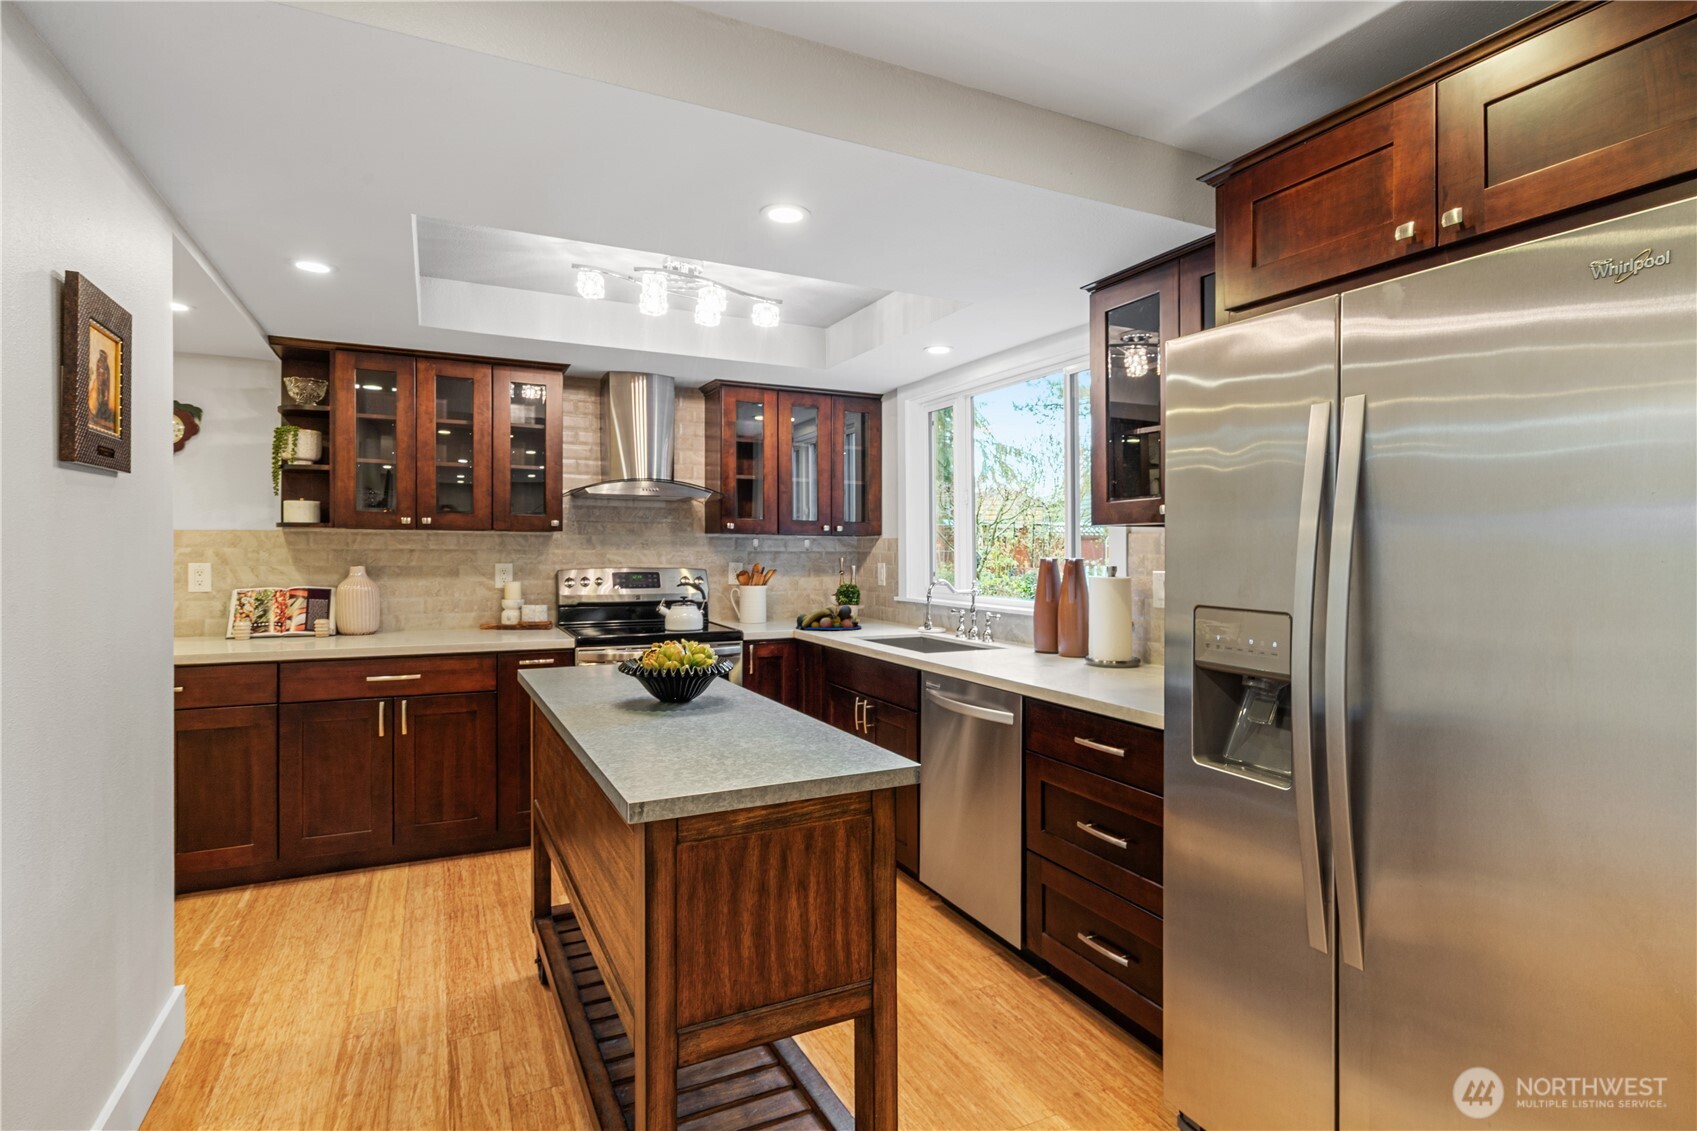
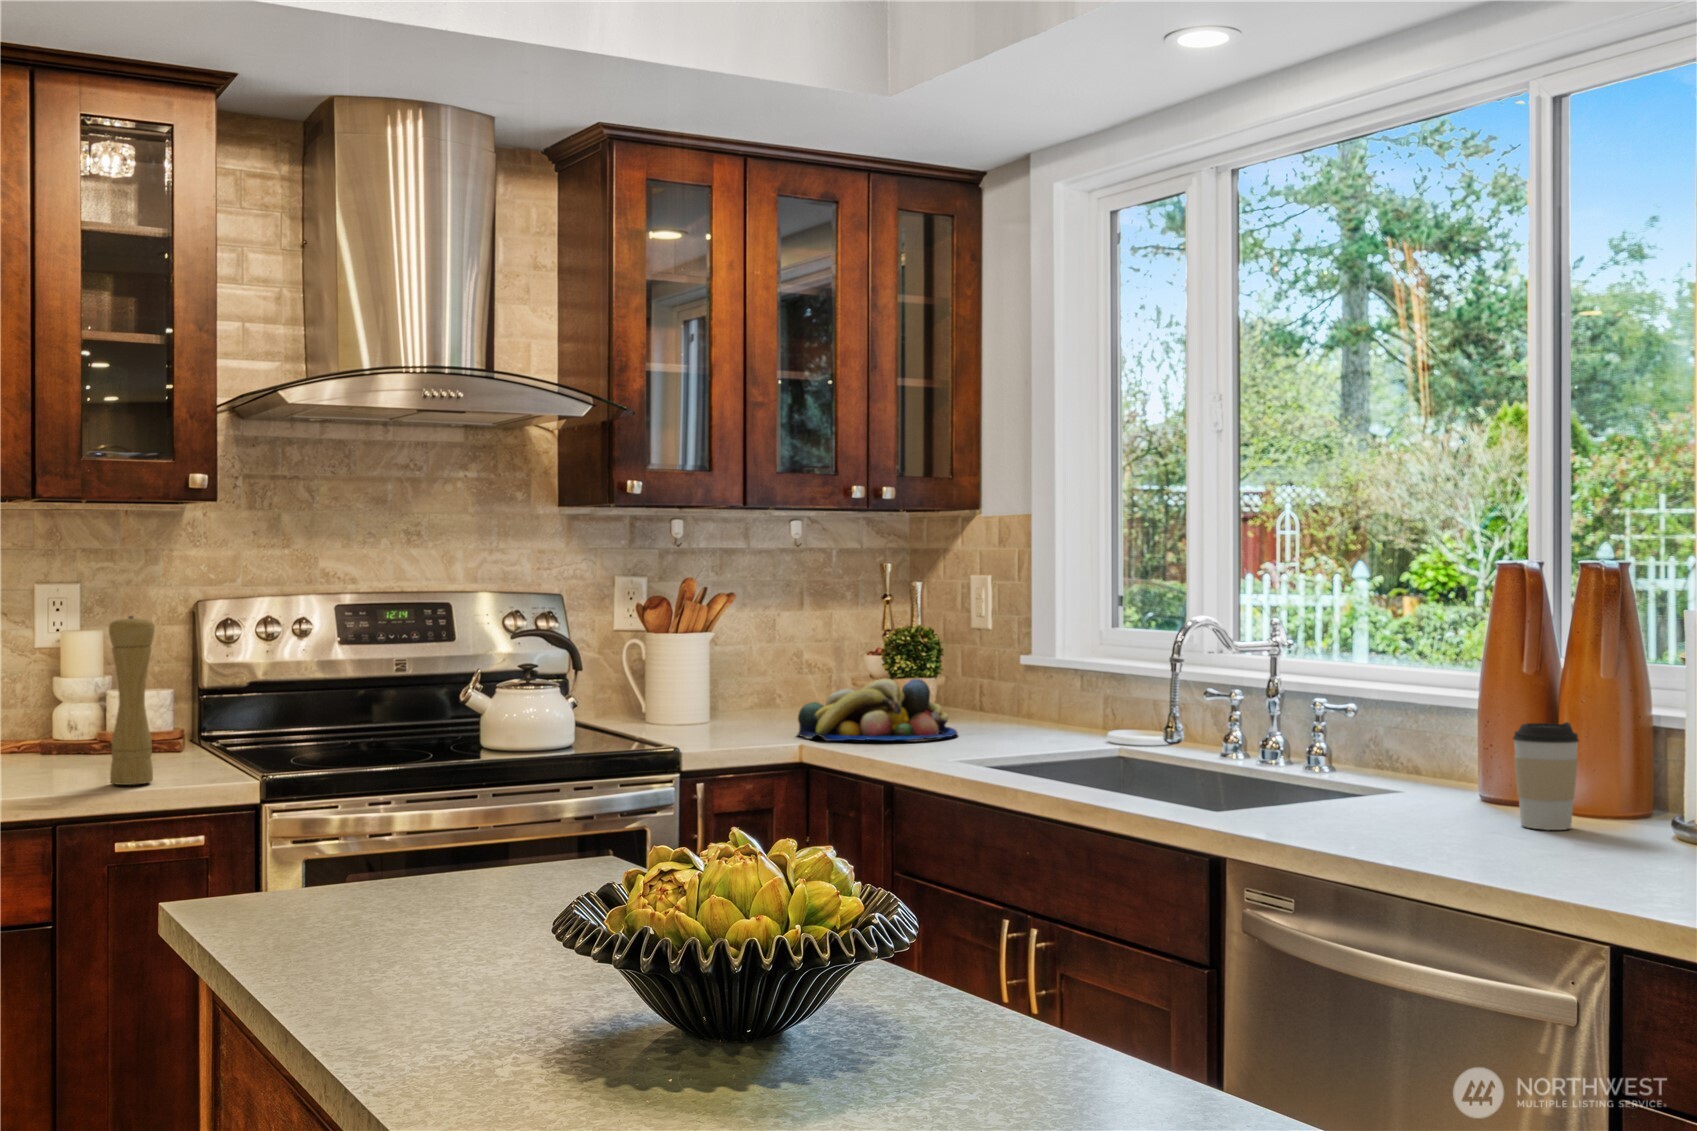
pepper mill: none [521,576,538,640] -> present [109,616,155,785]
coffee cup: none [1033,621,1057,661] -> present [1513,722,1579,830]

